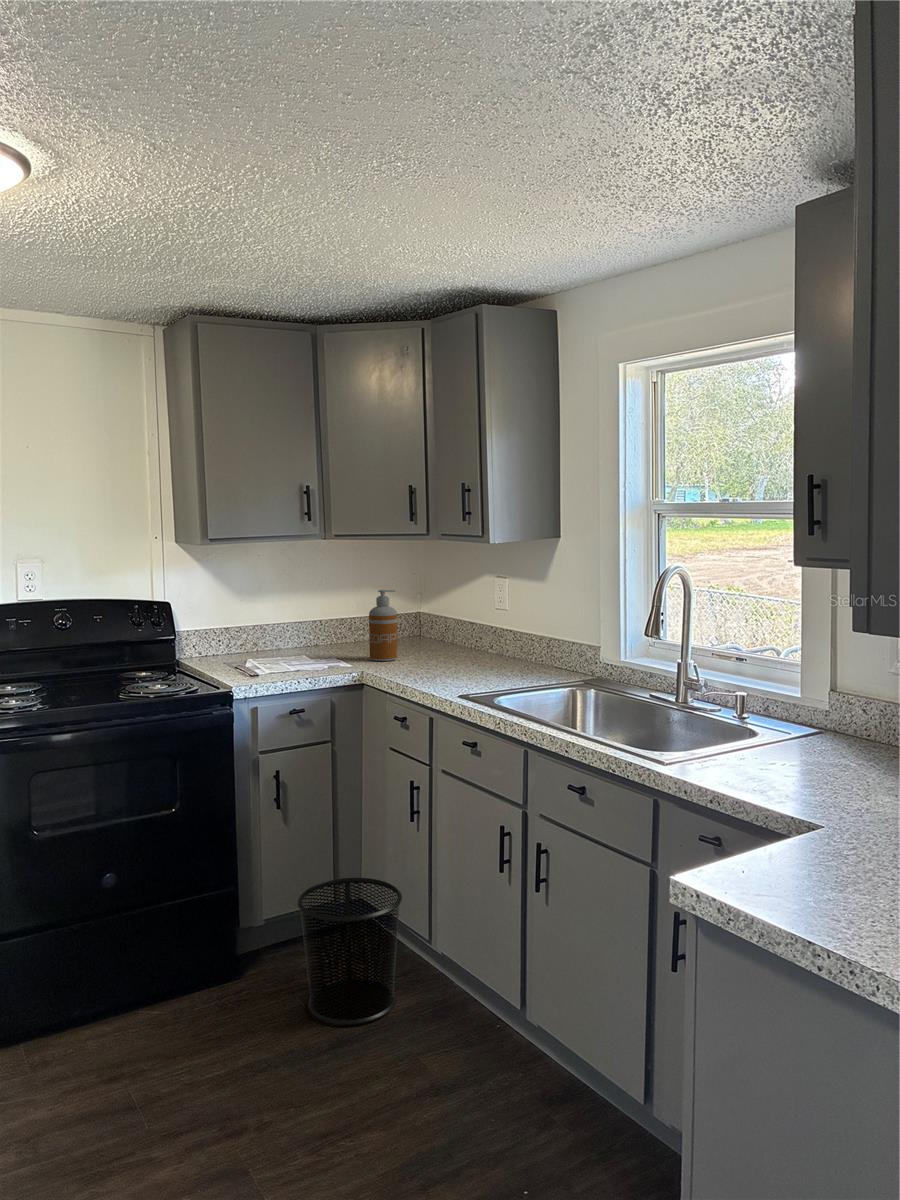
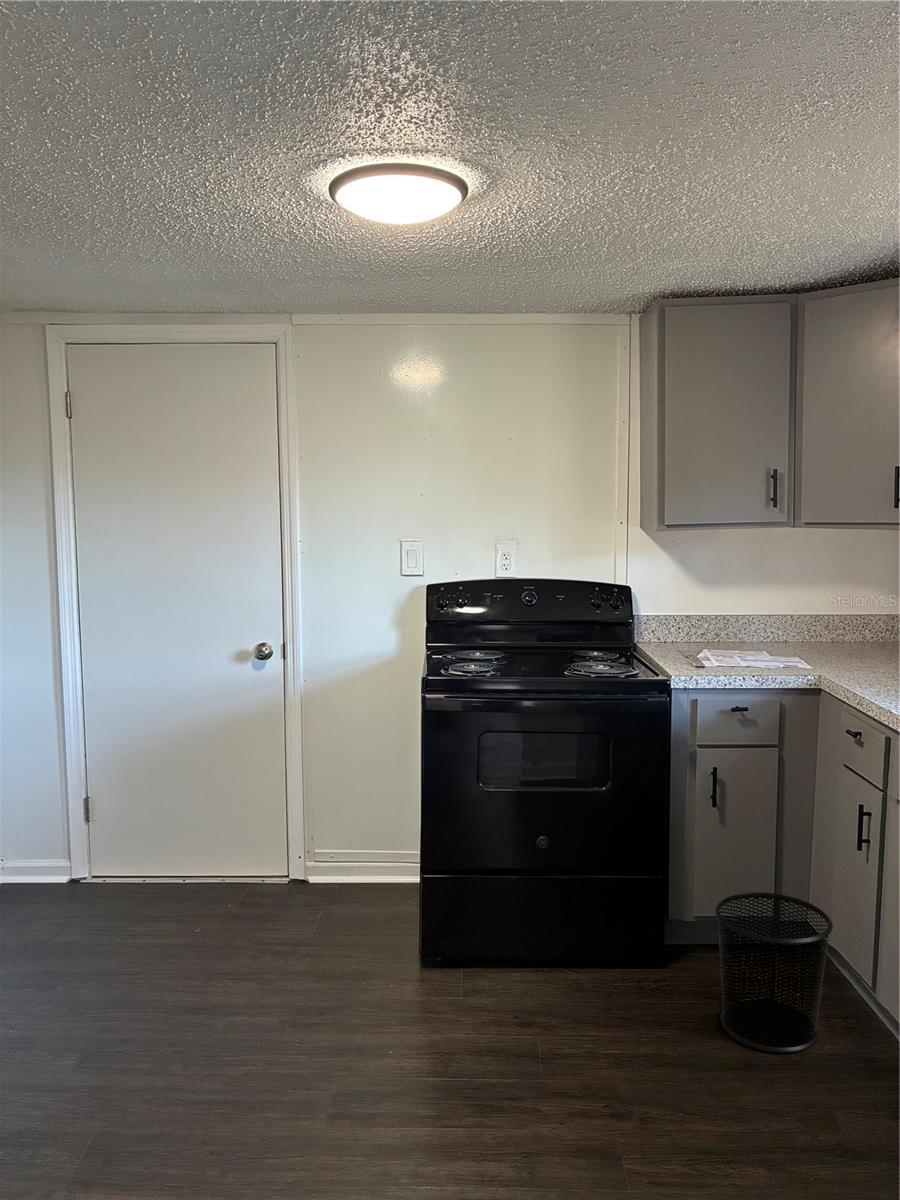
soap dispenser: present [369,590,398,661] -> none [836,586,872,666]

